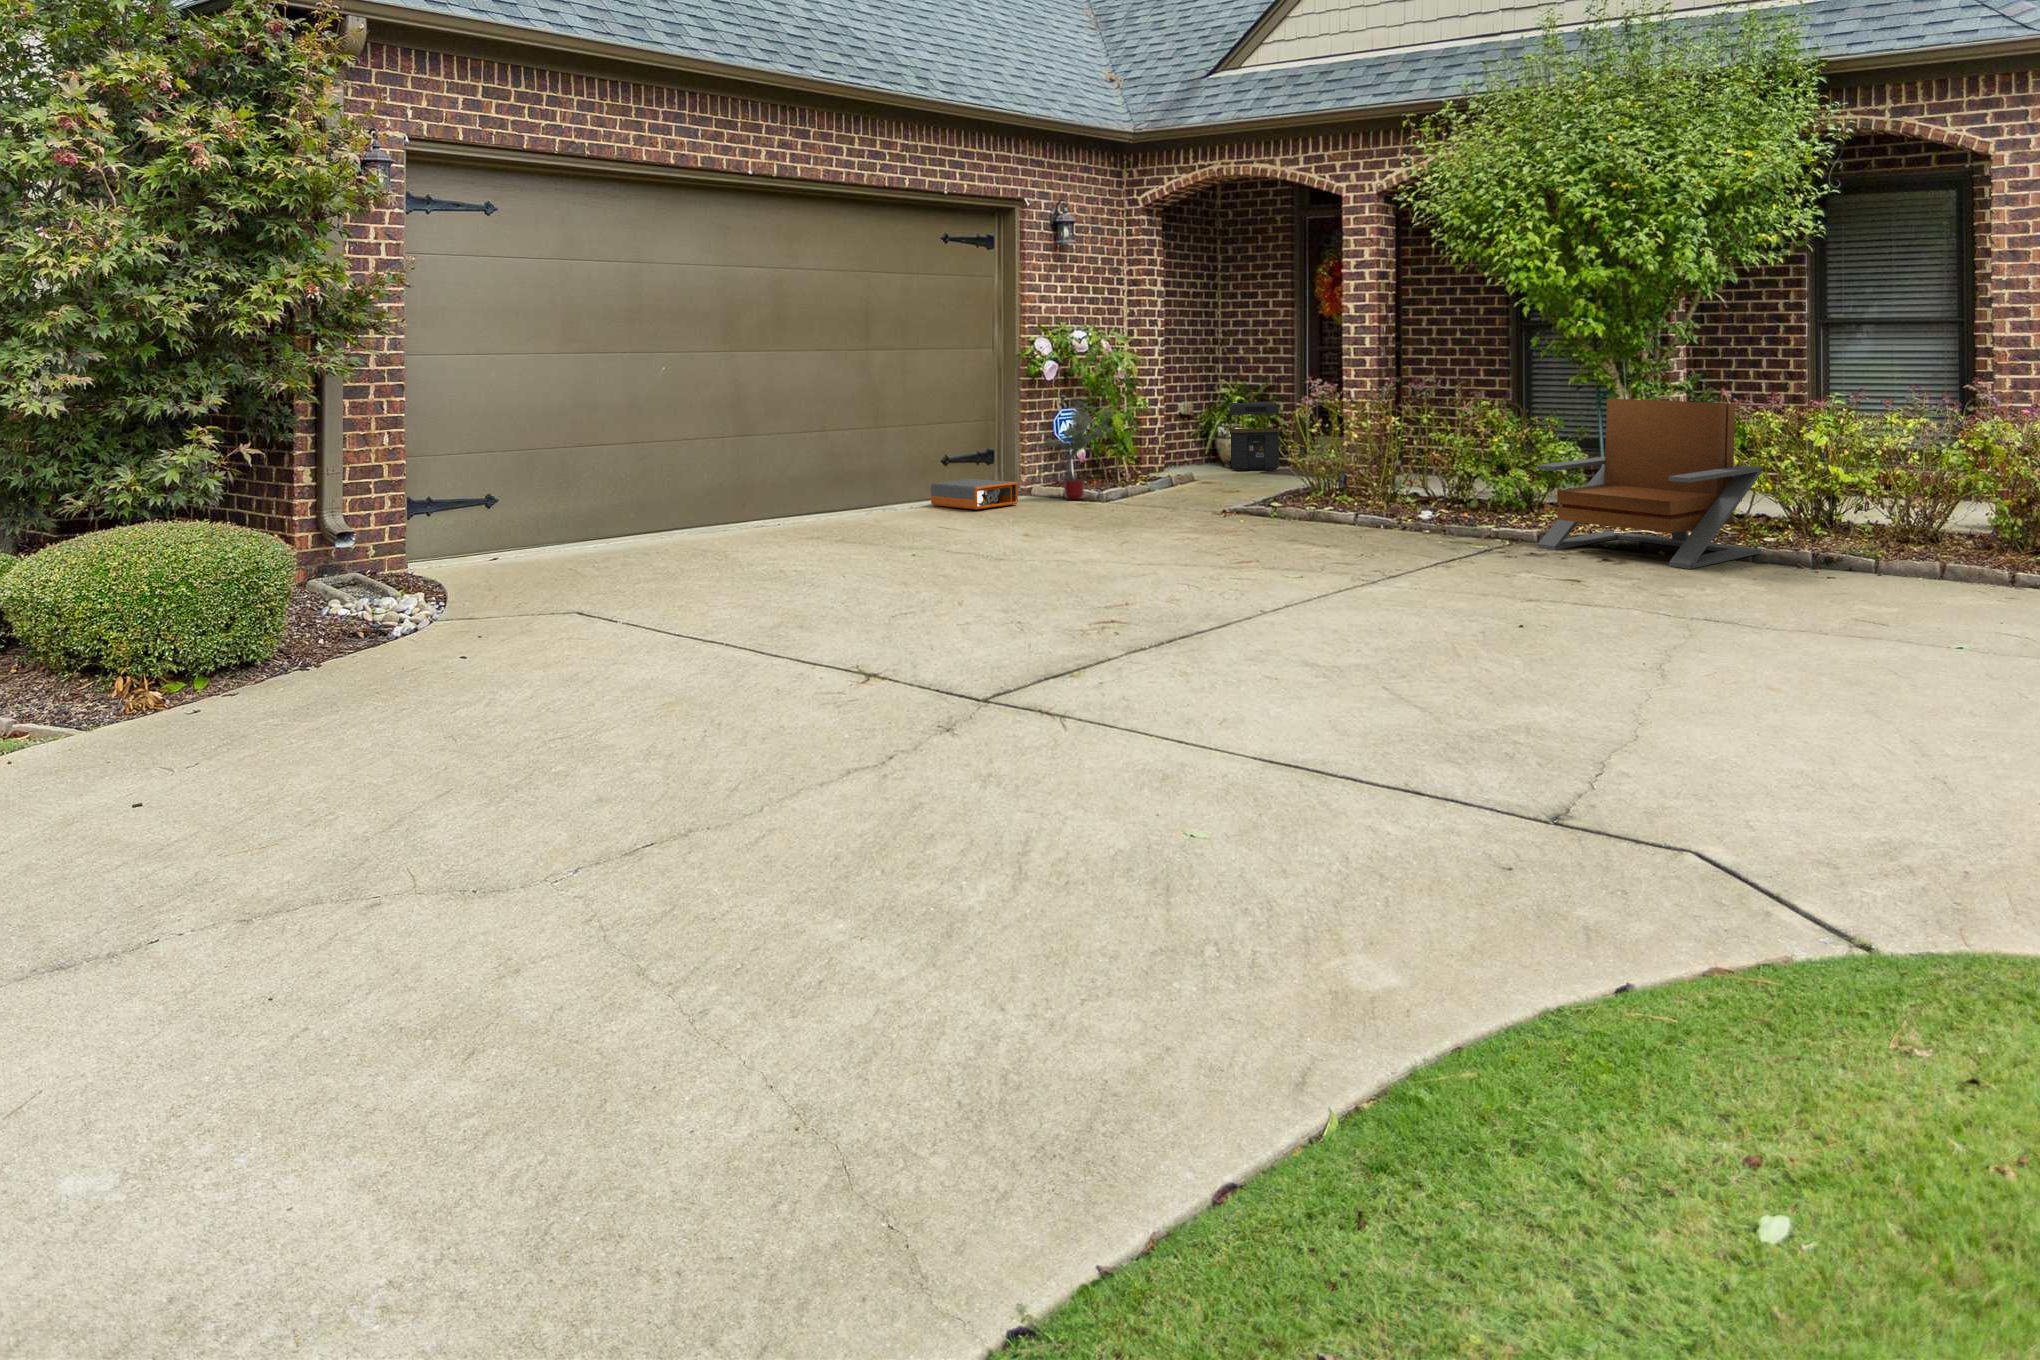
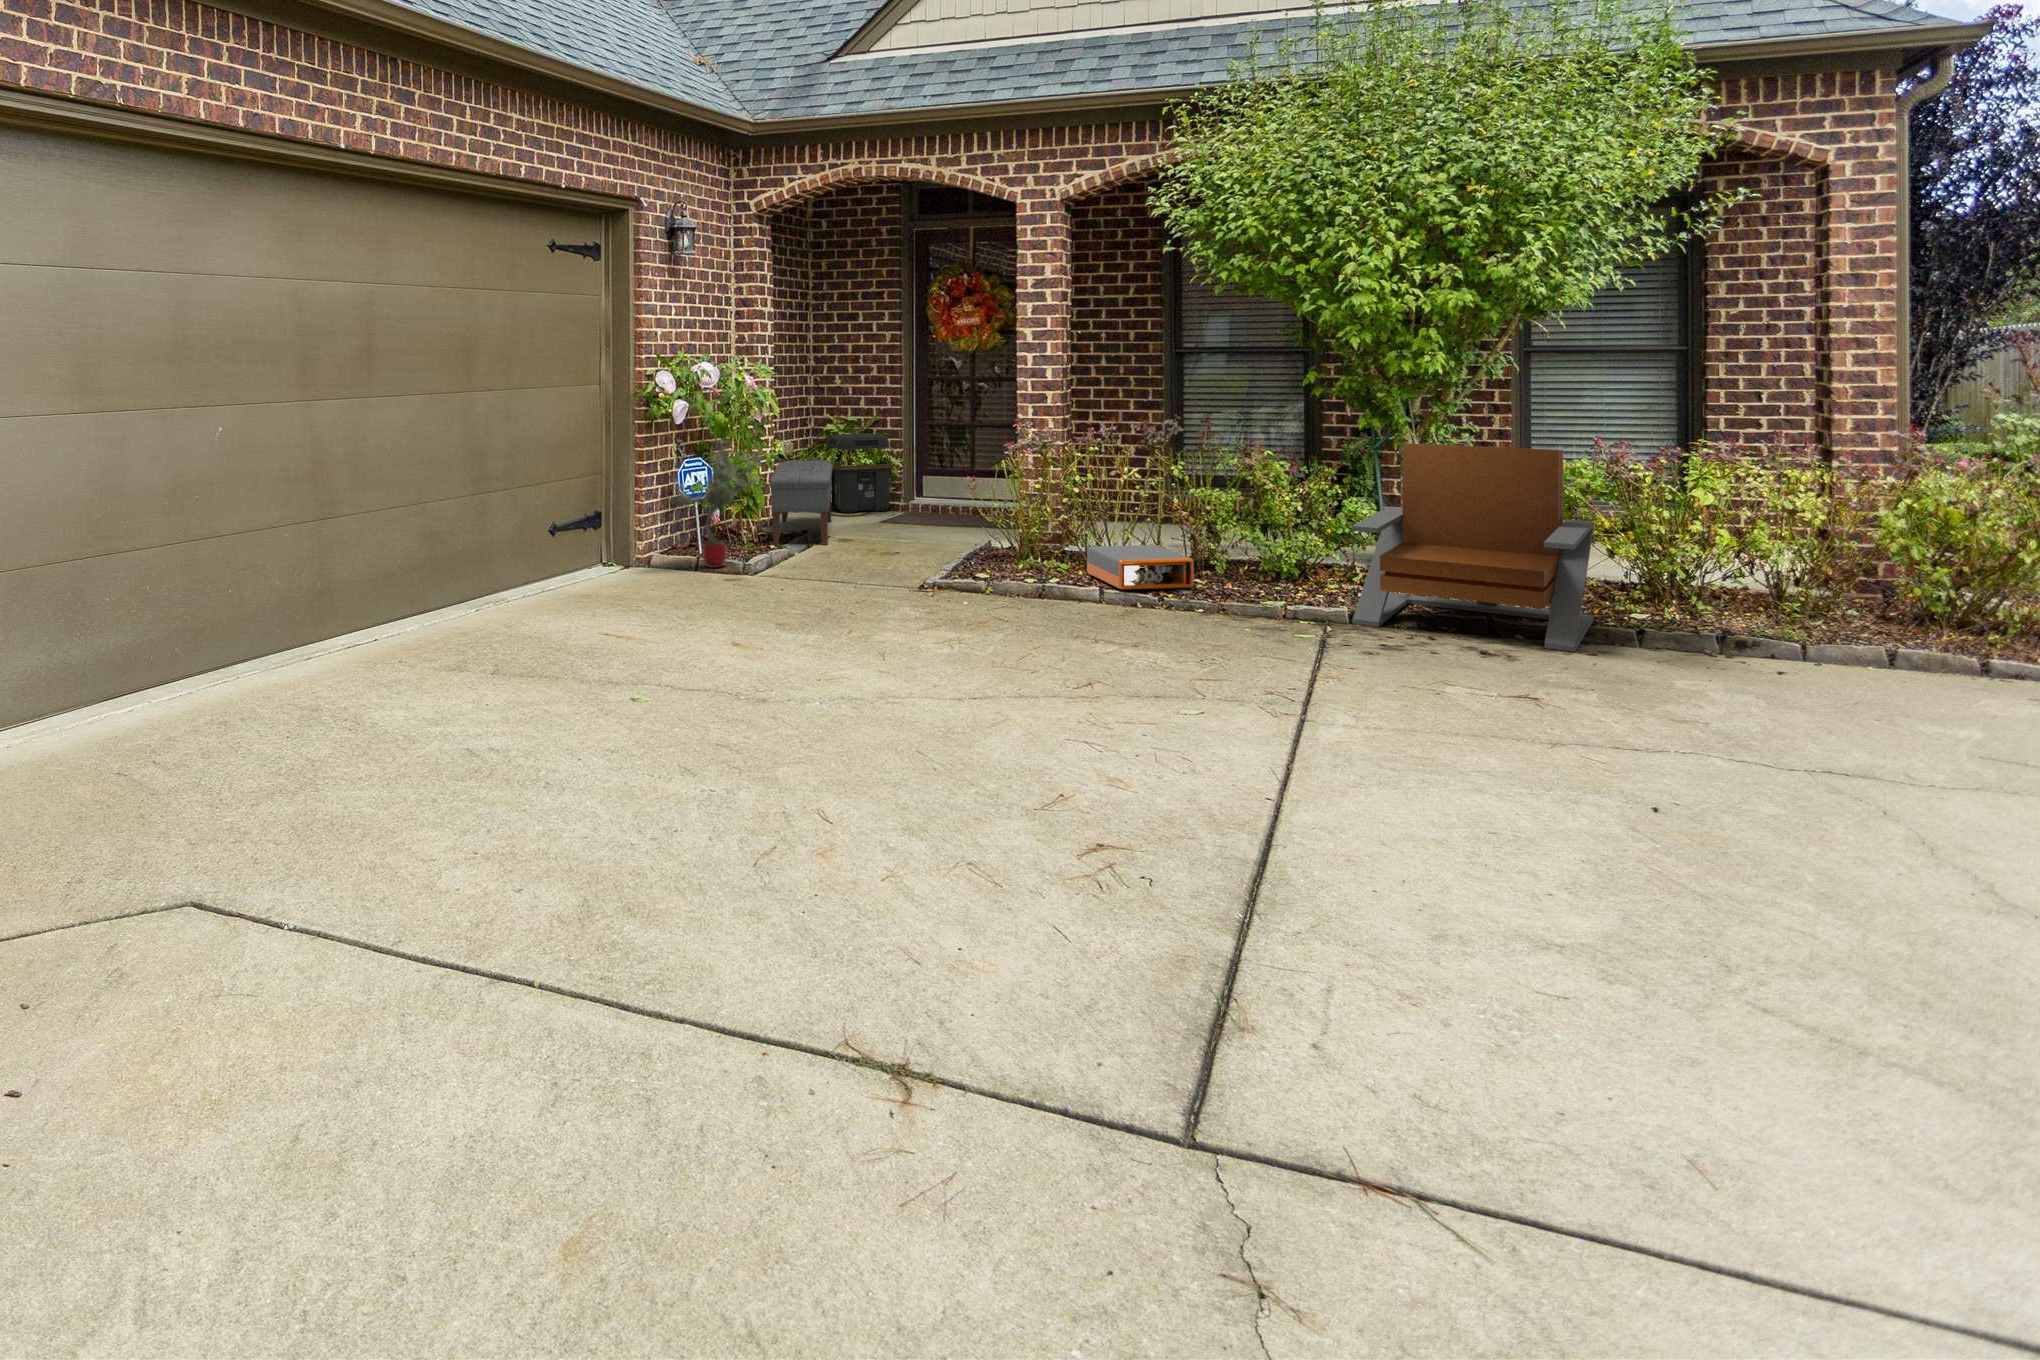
bench: none [1139,422,1217,490] -> present [770,460,833,545]
storage box: present [931,479,1018,509] -> present [1087,545,1194,589]

